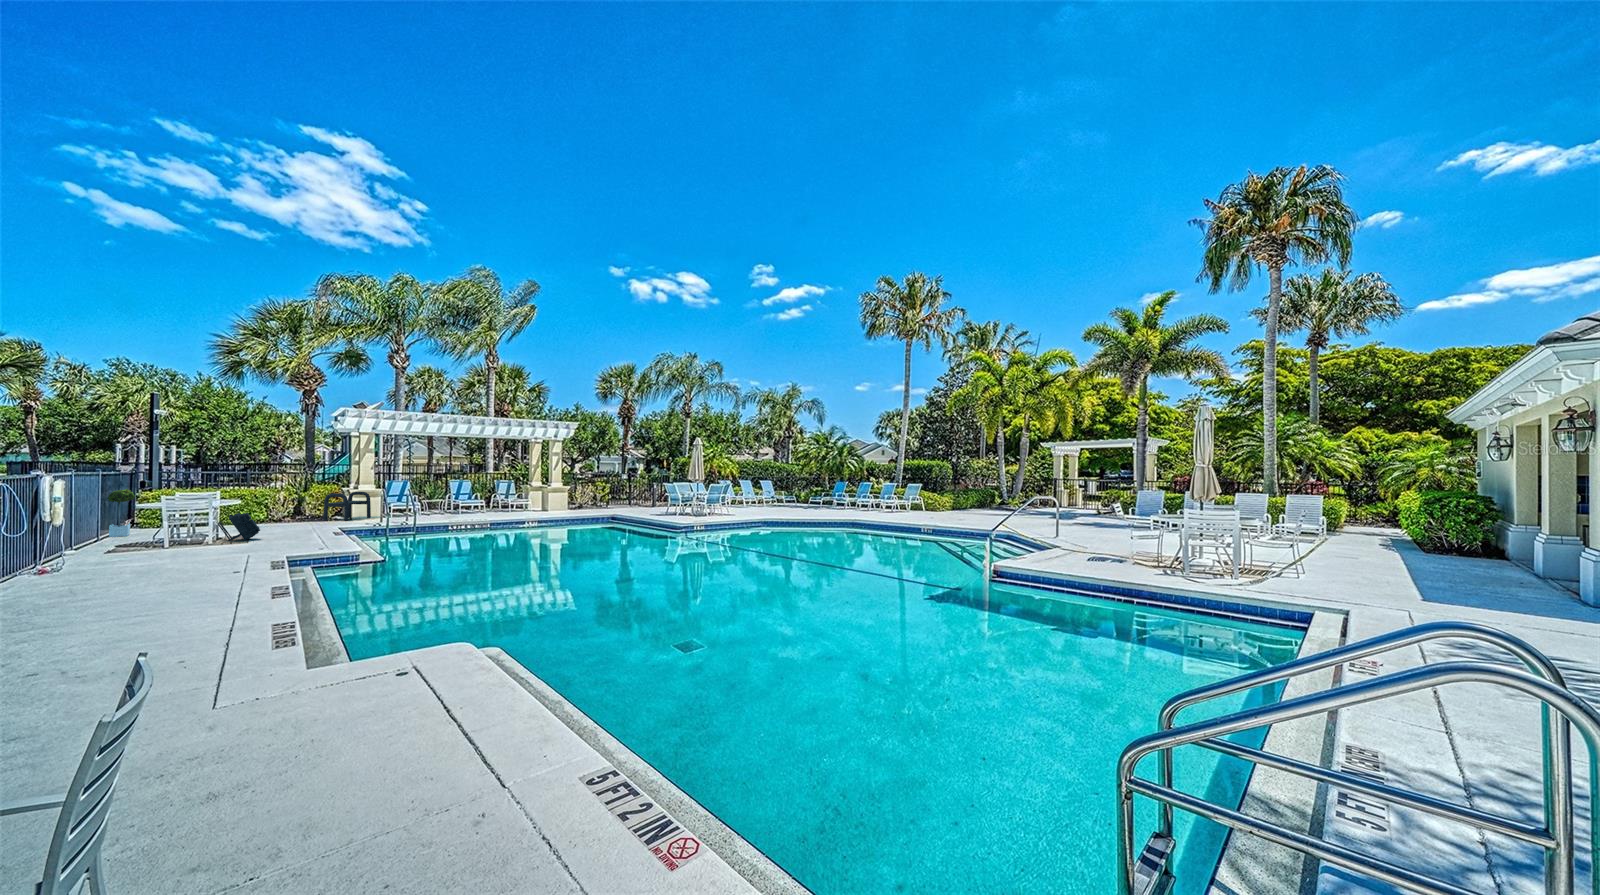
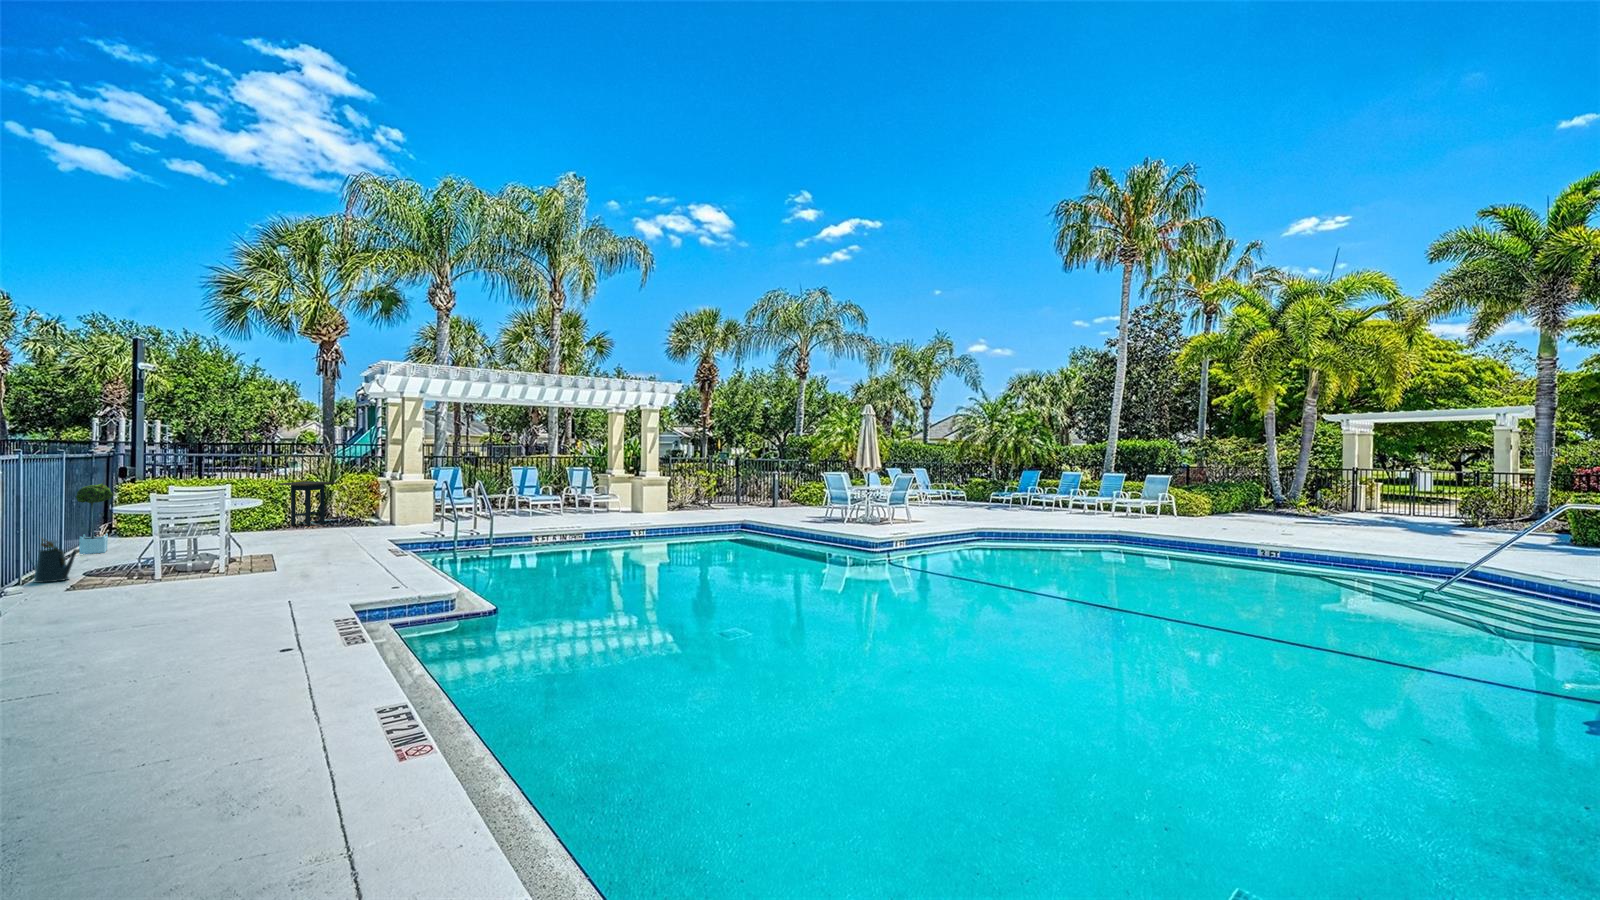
side table: none [263,490,306,521] -> present [280,481,335,526]
bench: present [323,492,371,521] -> none [359,484,420,527]
backpack: present [218,513,260,541] -> none [228,520,287,564]
watering can: none [74,520,109,551] -> present [28,539,77,583]

